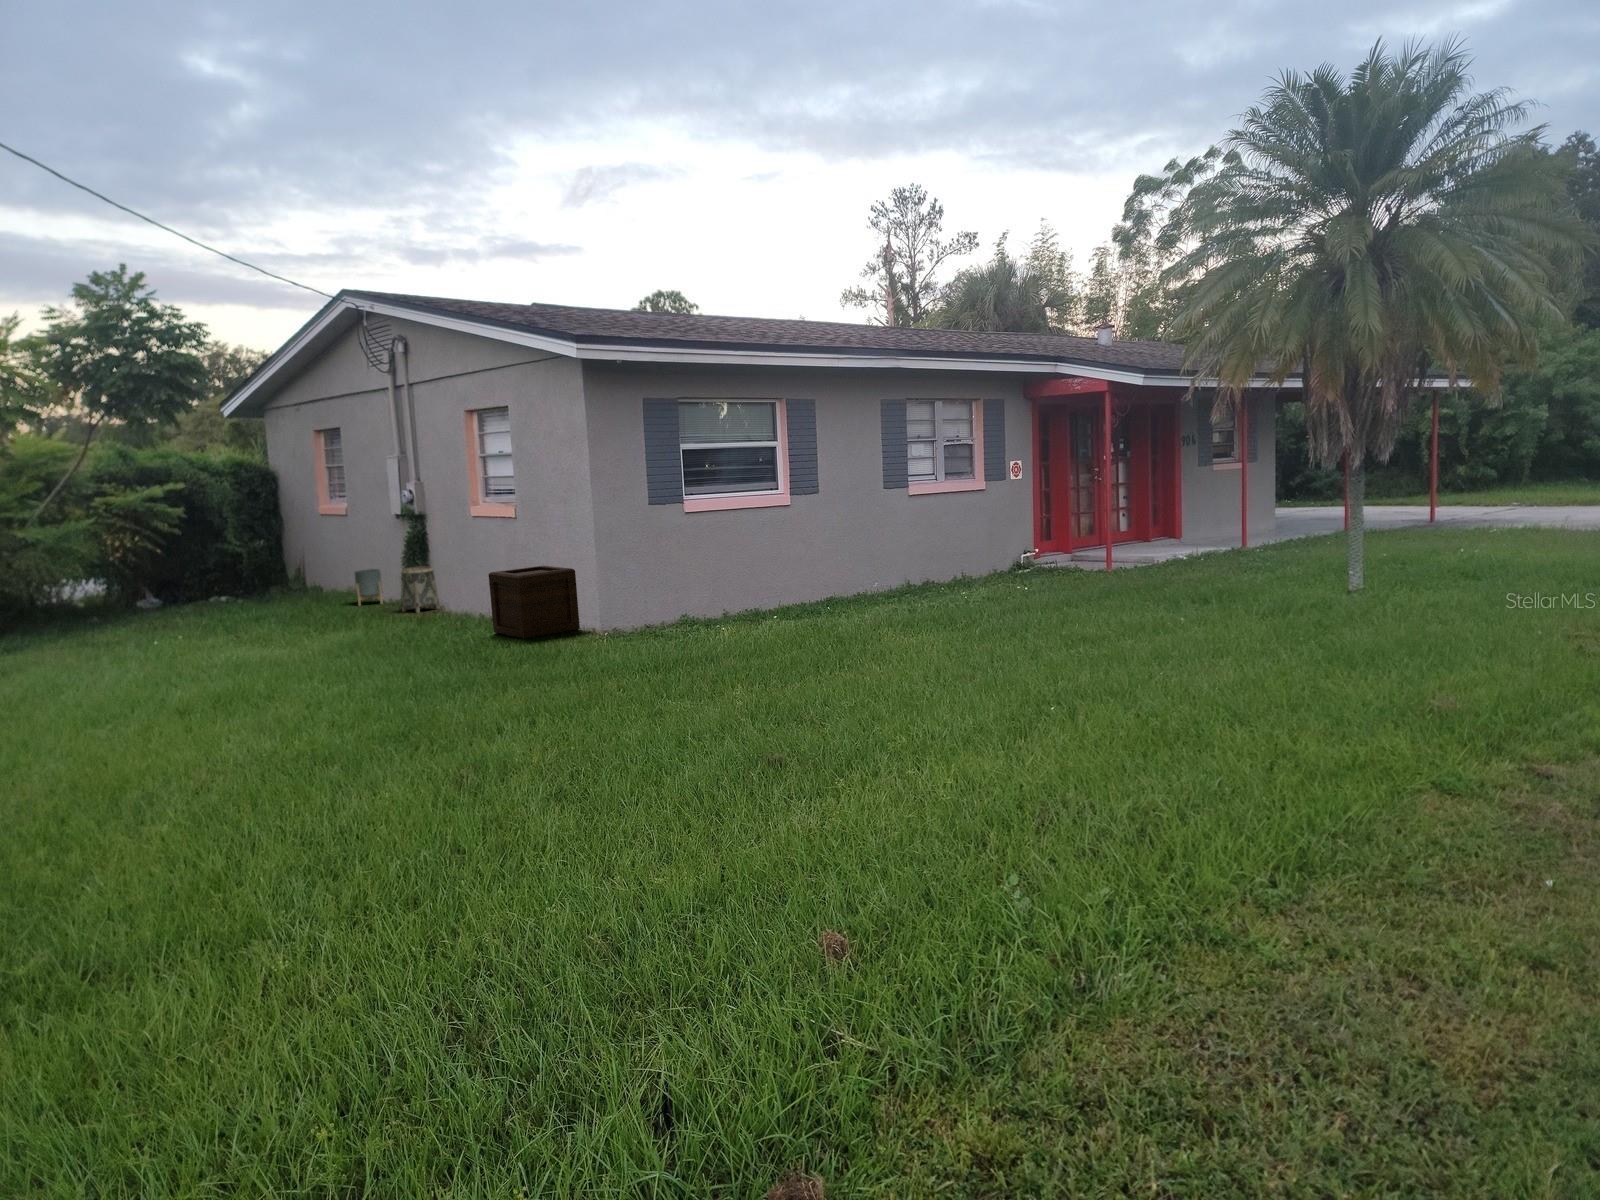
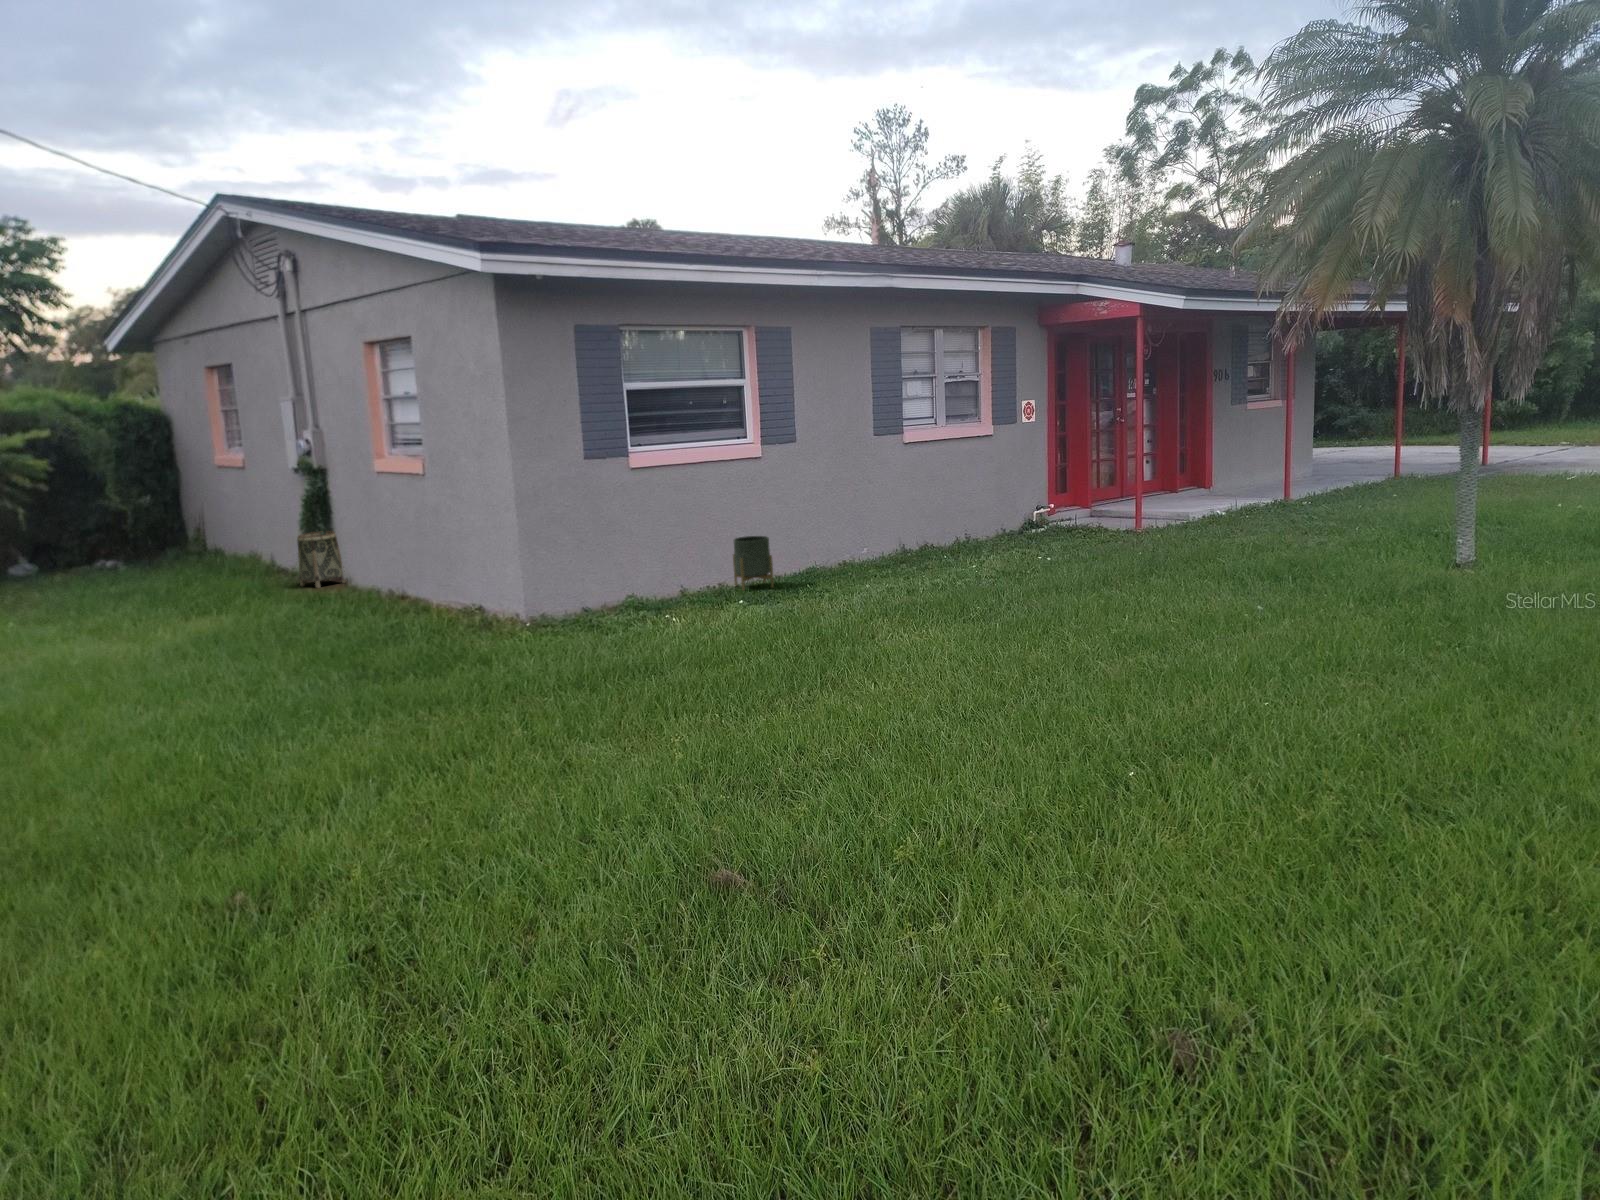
wooden crate: present [488,566,580,639] -> none [384,535,501,631]
planter: present [355,569,383,605] -> present [733,536,774,591]

